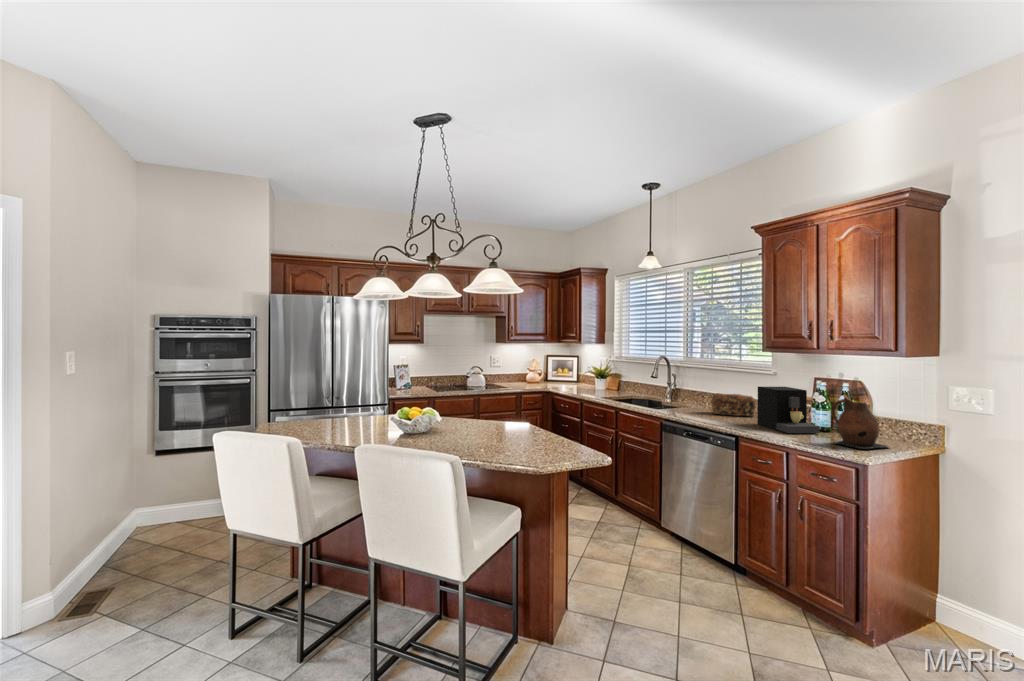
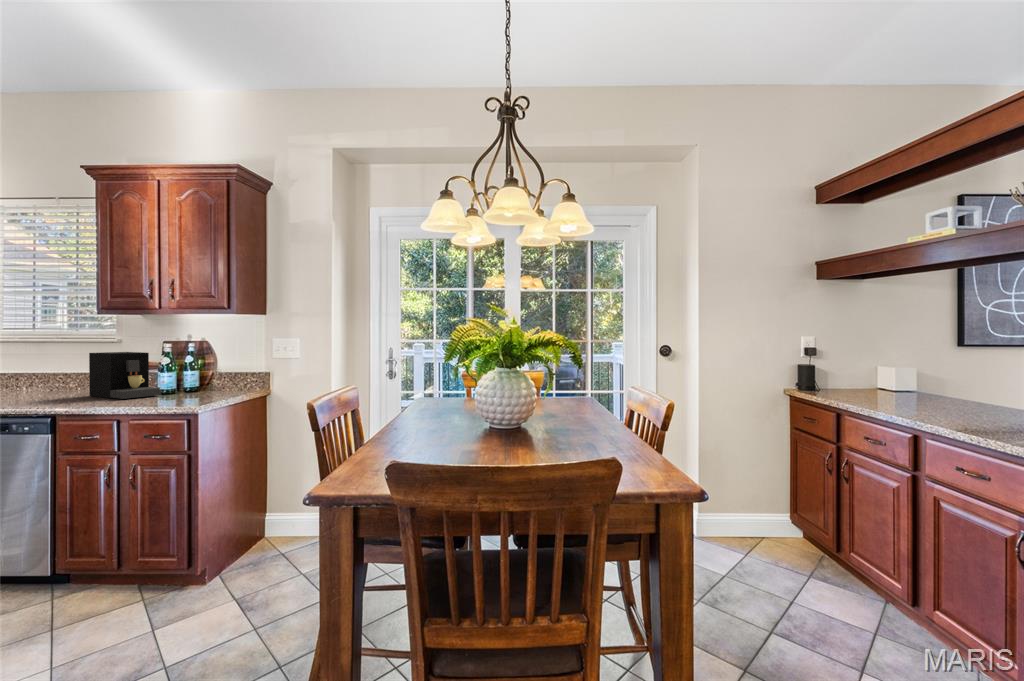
bread loaf: present [712,393,755,416] -> none [26,367,94,394]
ceramic pitcher: present [832,395,888,449] -> none [168,351,224,402]

